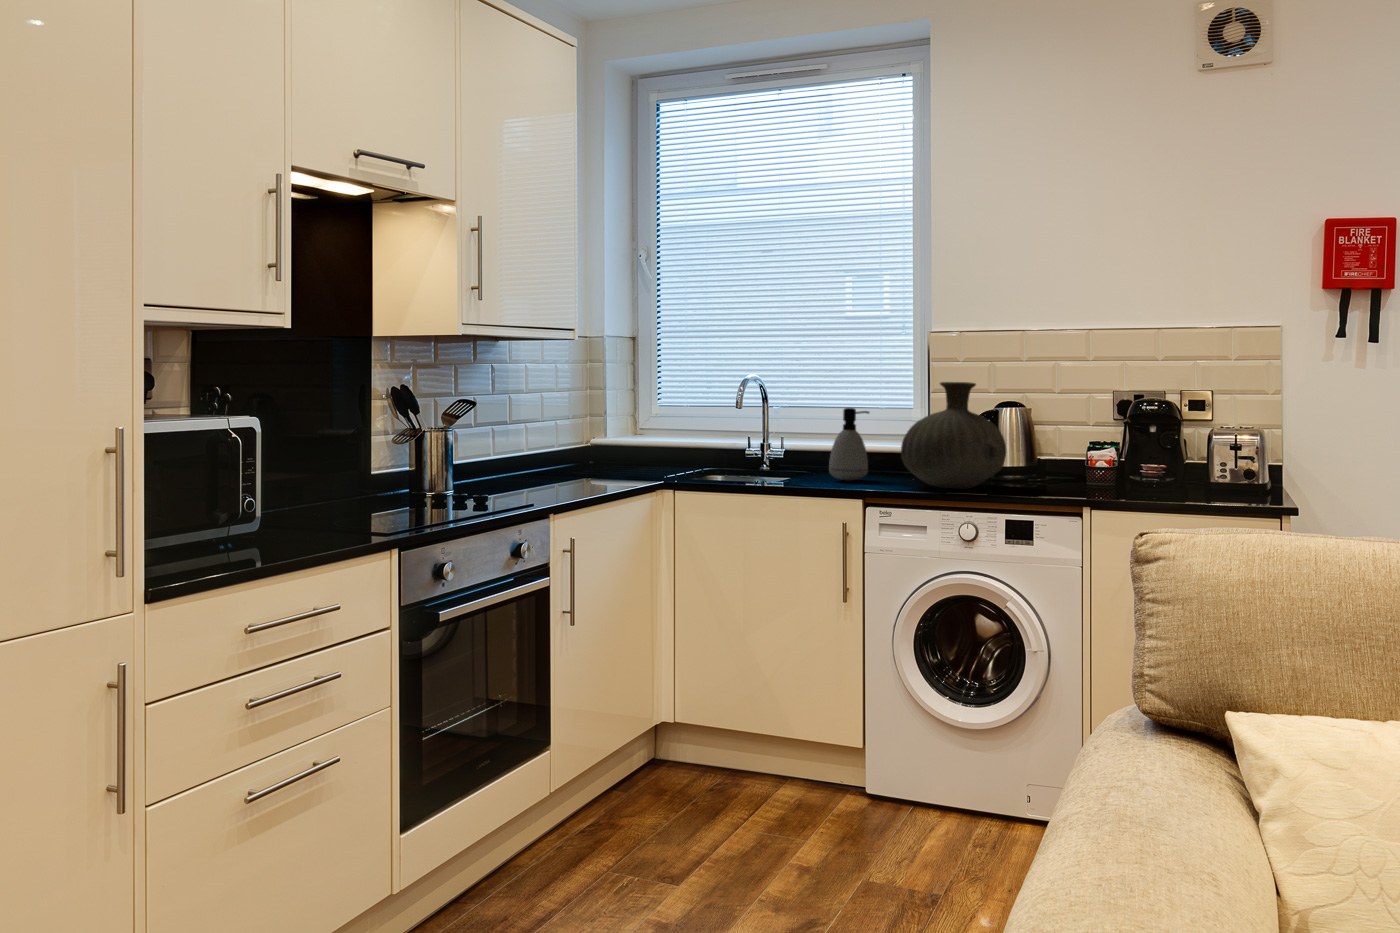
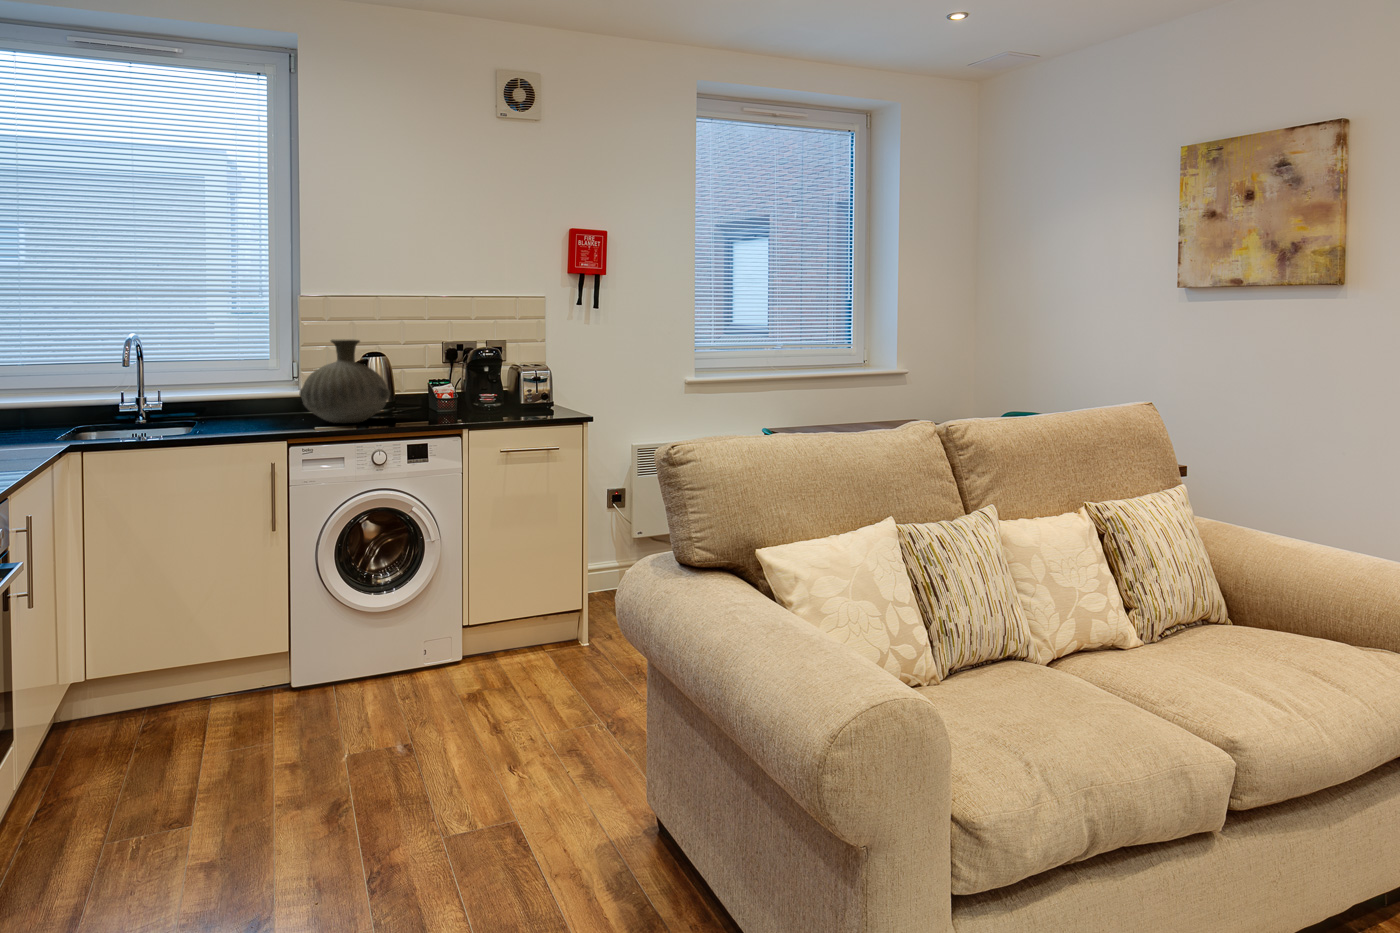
soap dispenser: present [829,408,869,481] -> none [226,362,262,423]

